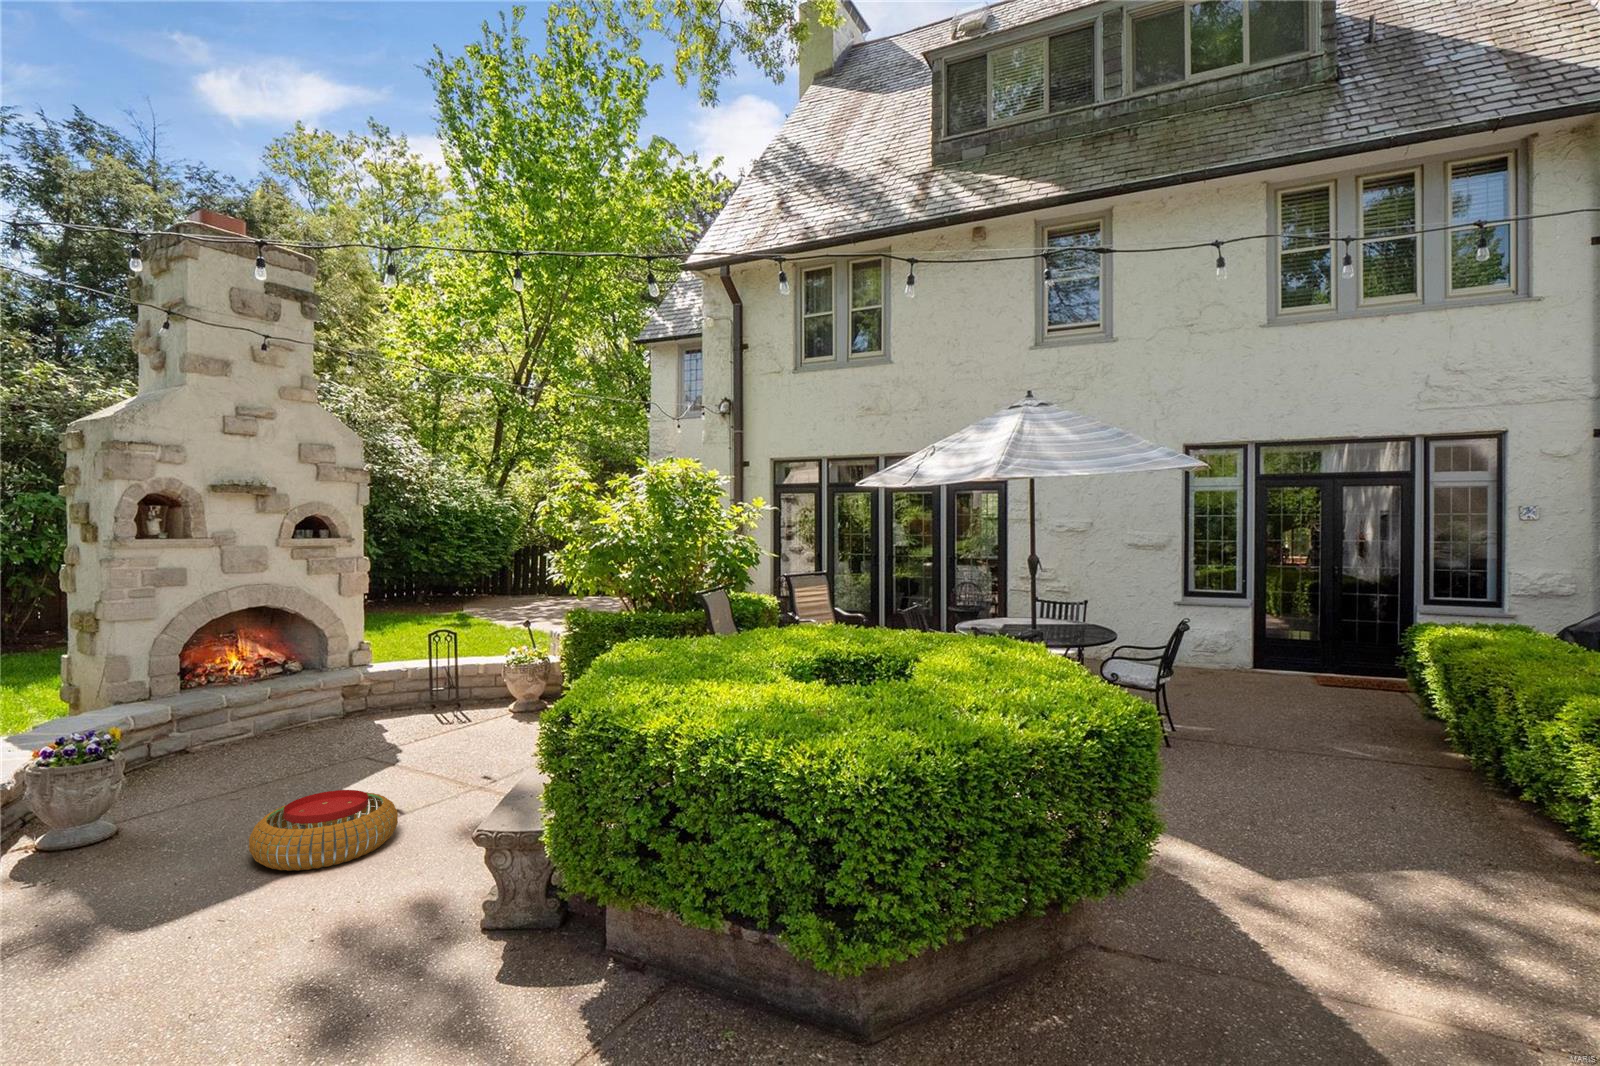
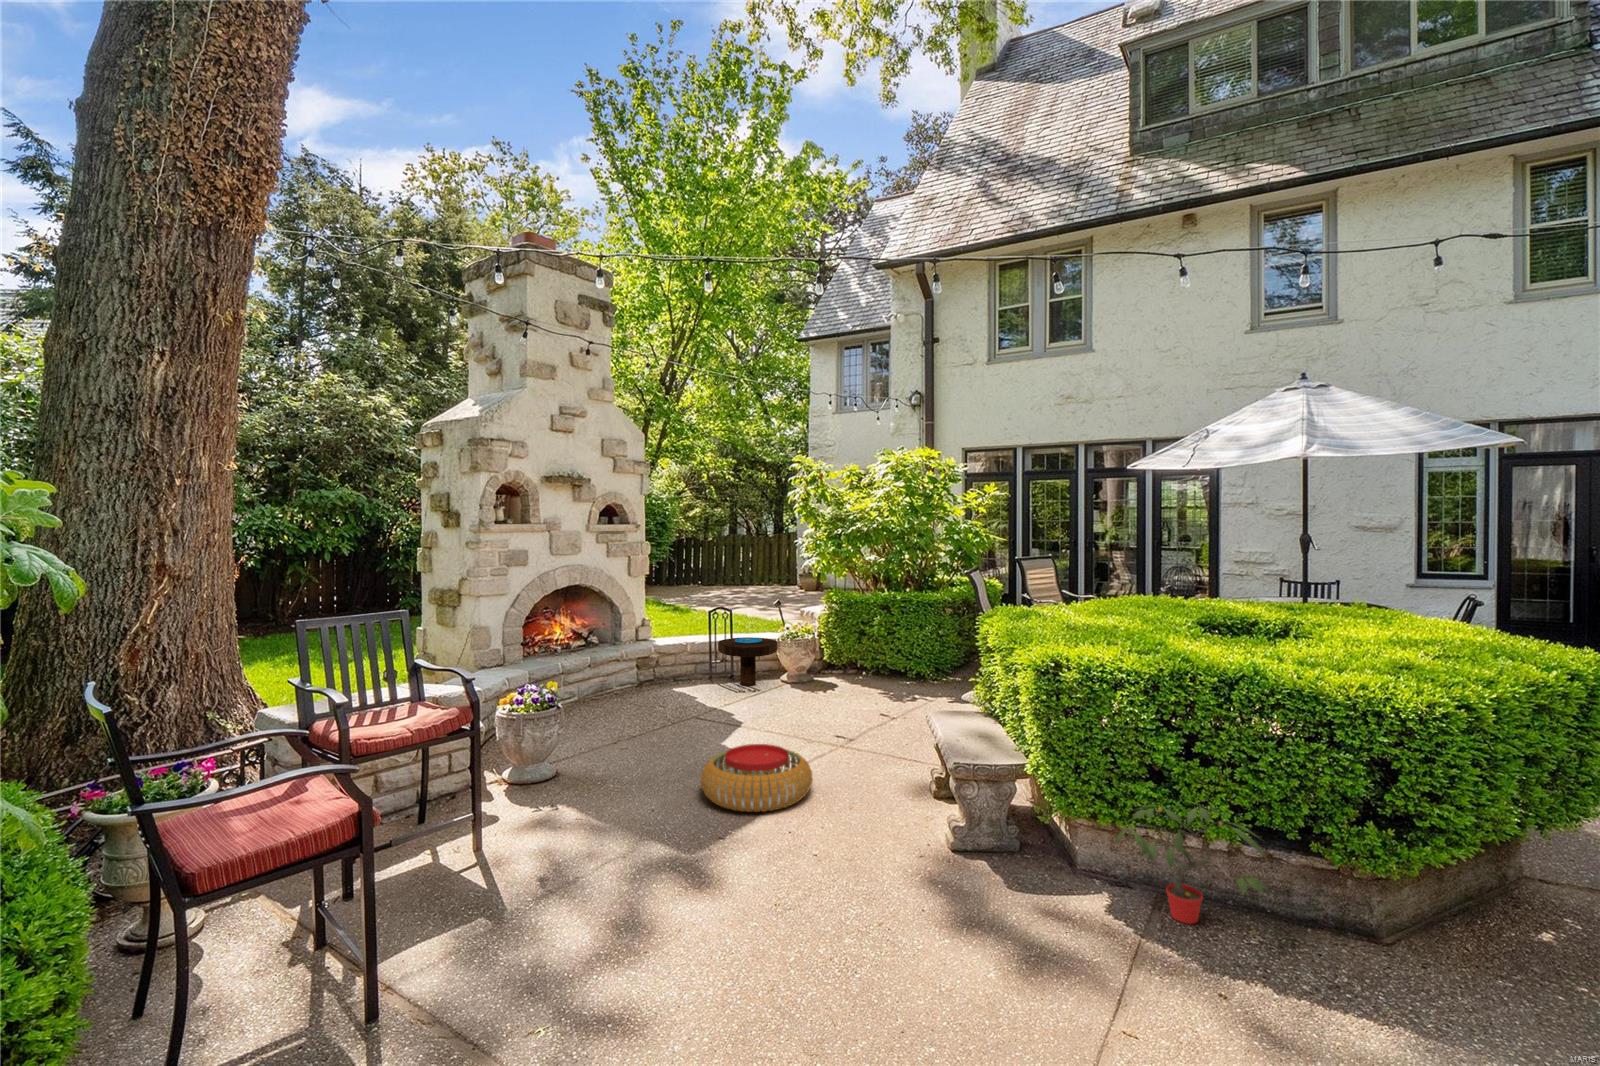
side table: none [433,663,503,717] -> present [718,637,778,686]
potted plant: none [571,861,722,997] -> present [1115,806,1270,924]

